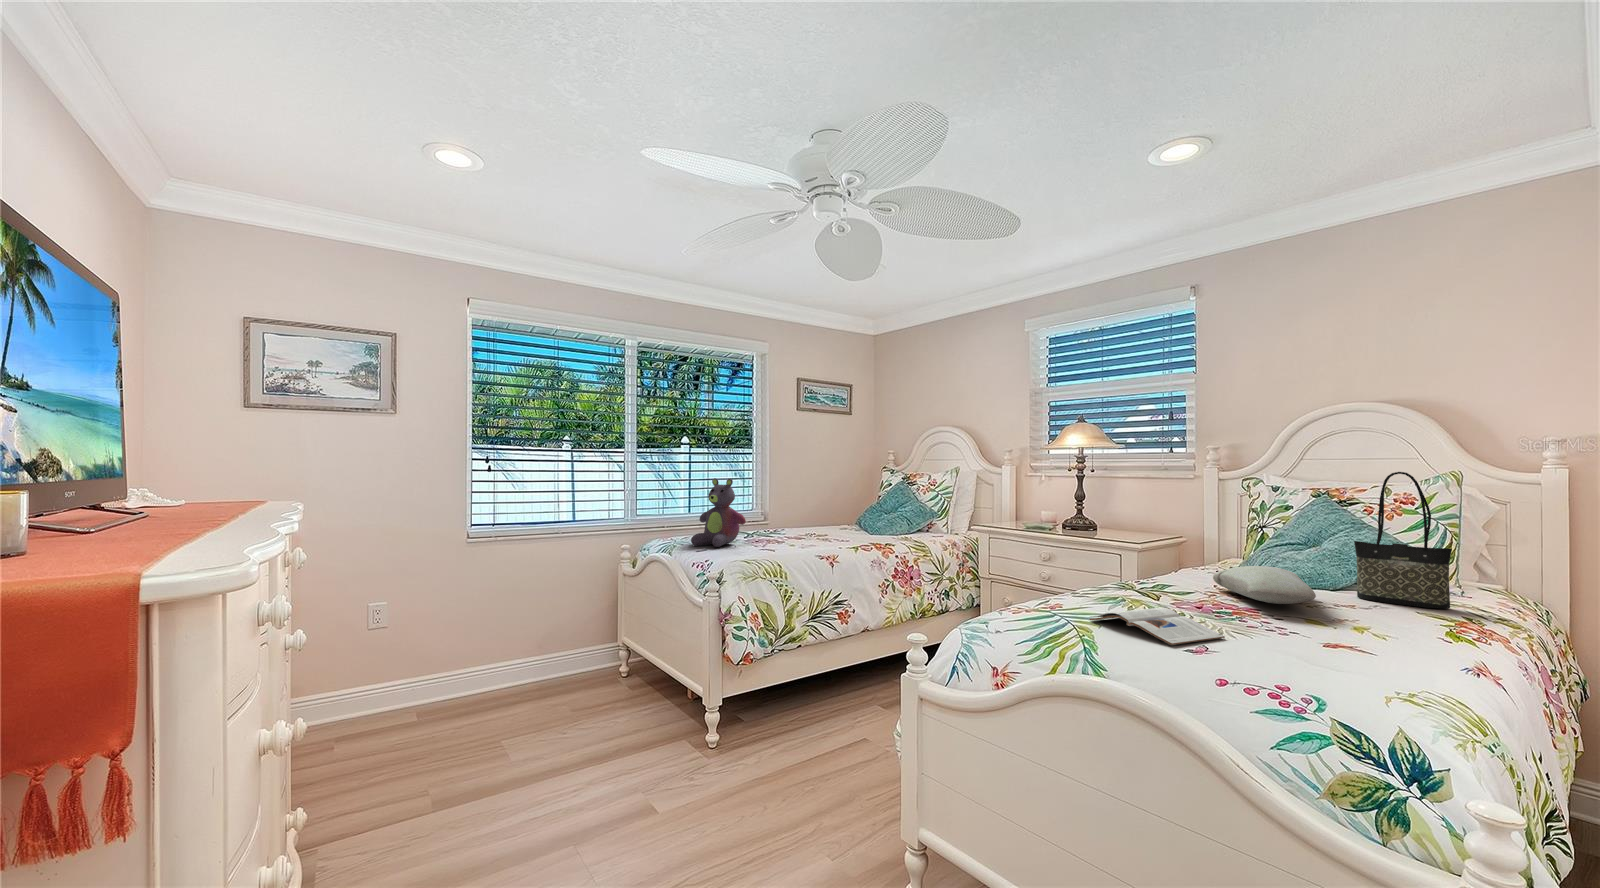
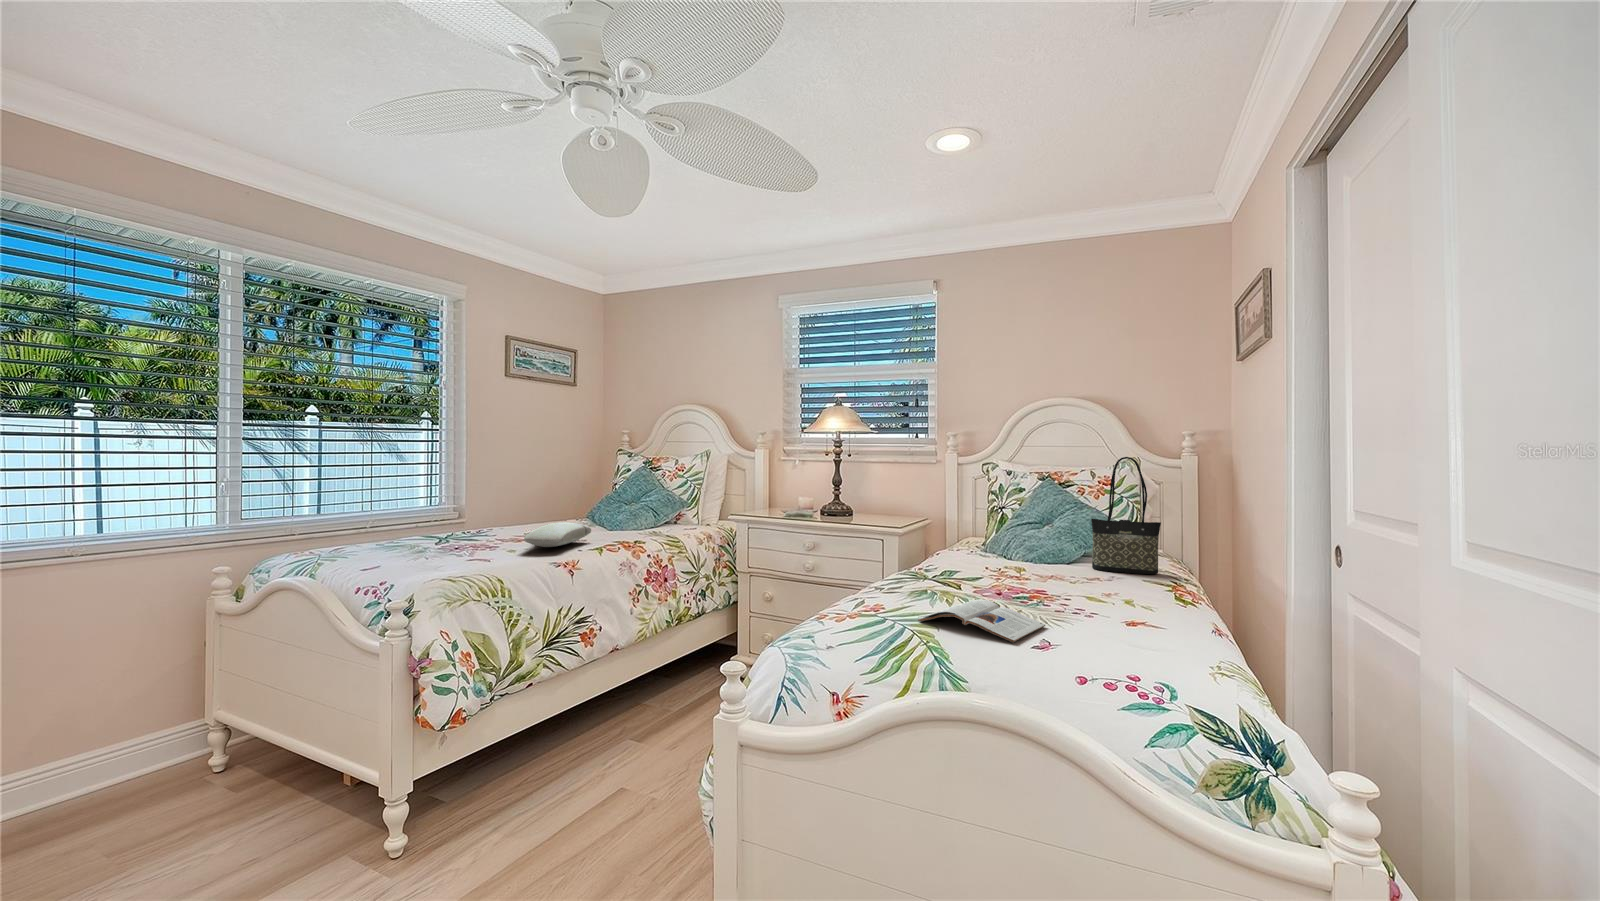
stuffed bear: present [691,478,746,547] -> none [364,467,450,561]
pillow: present [1213,566,1316,604] -> present [524,522,591,547]

